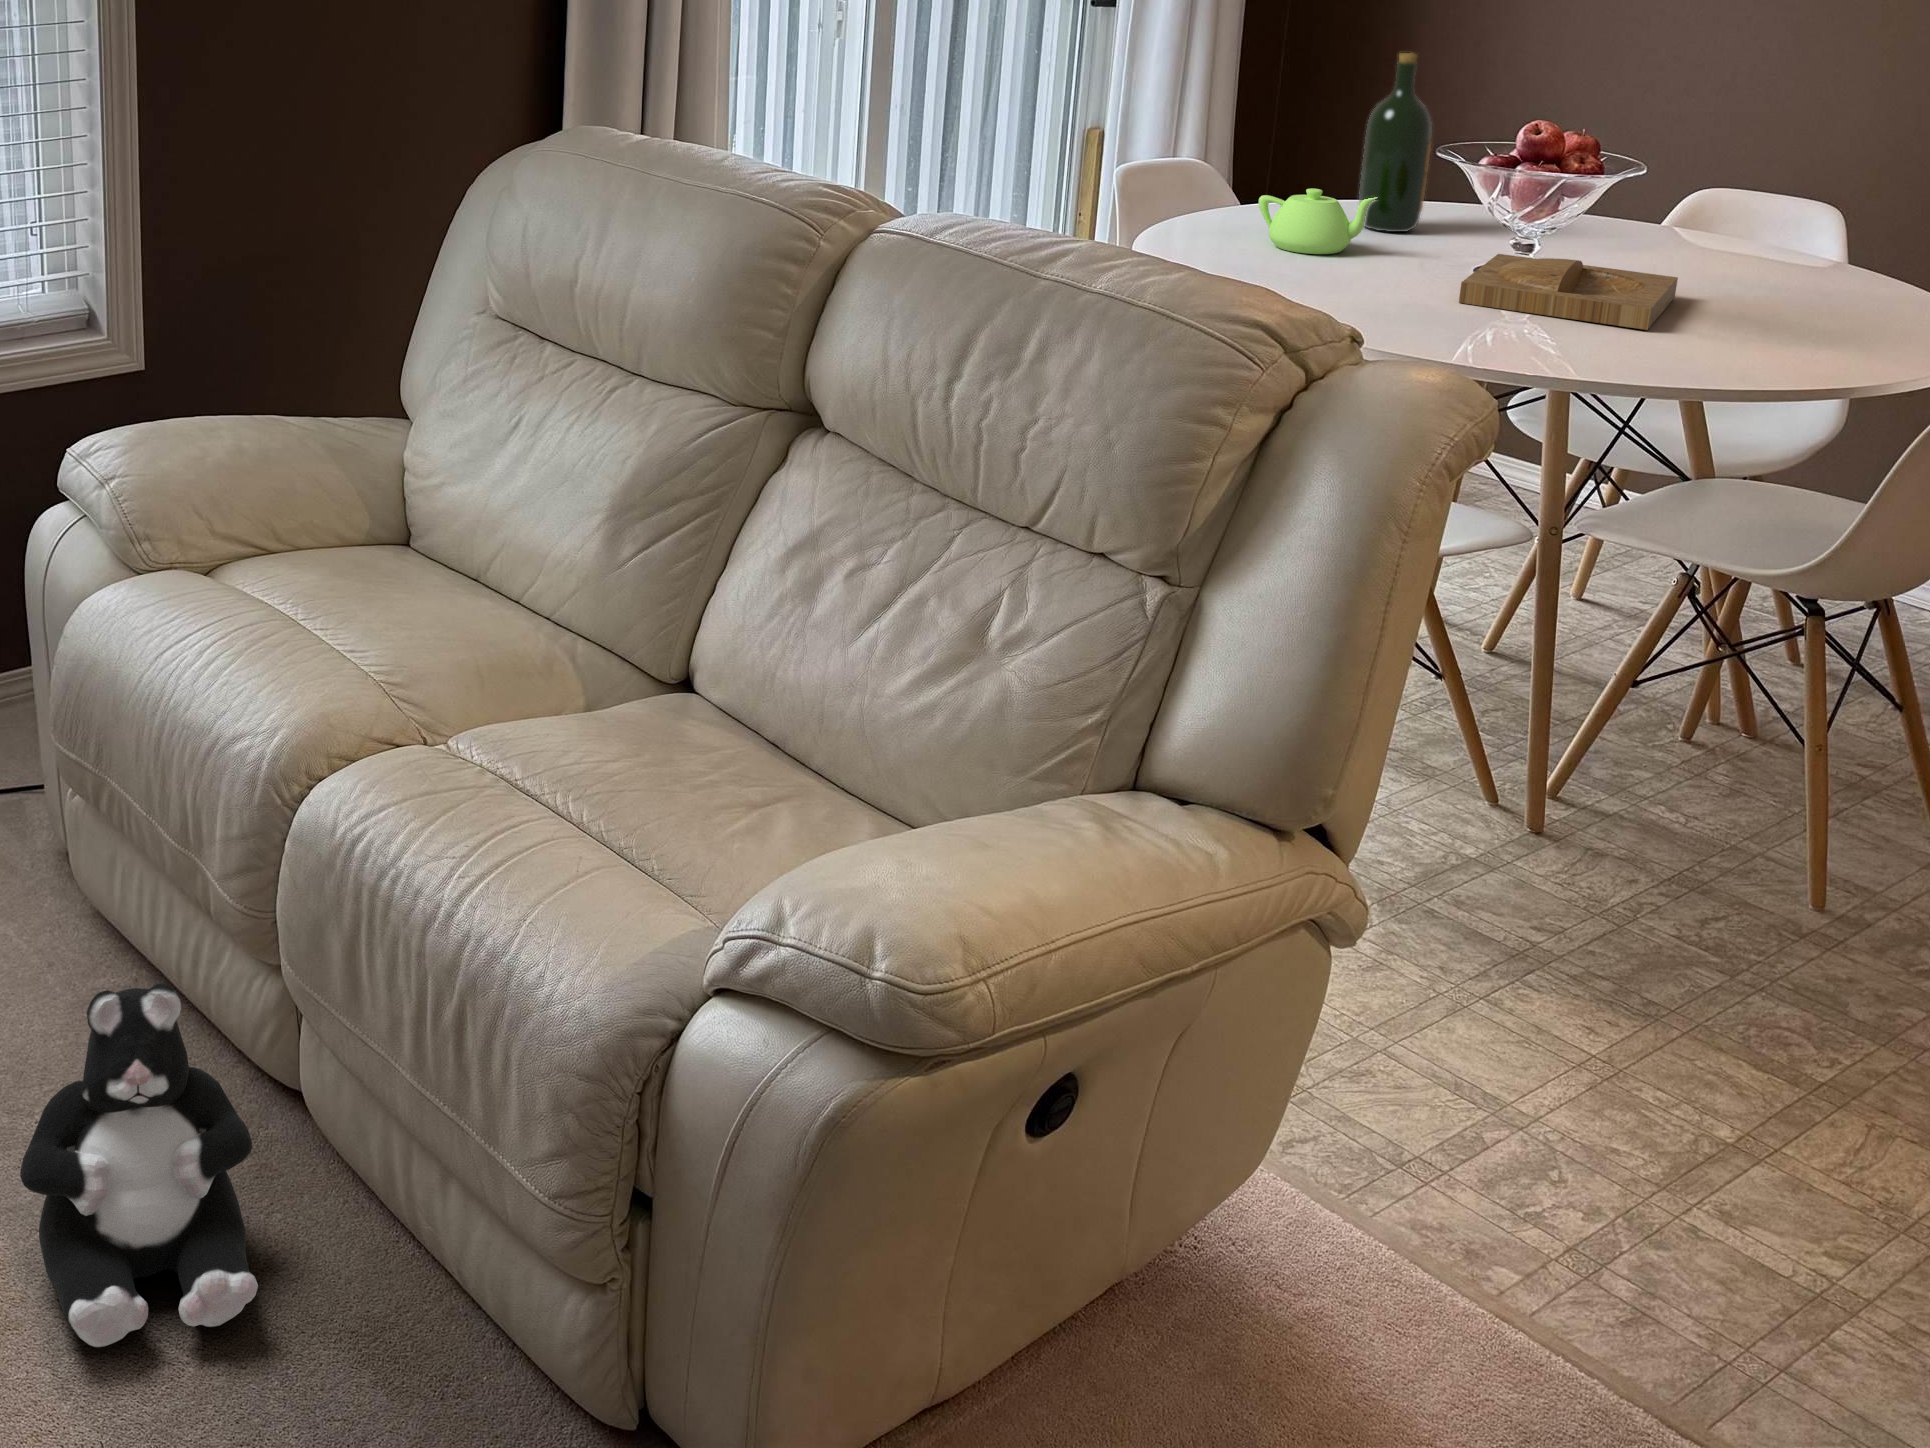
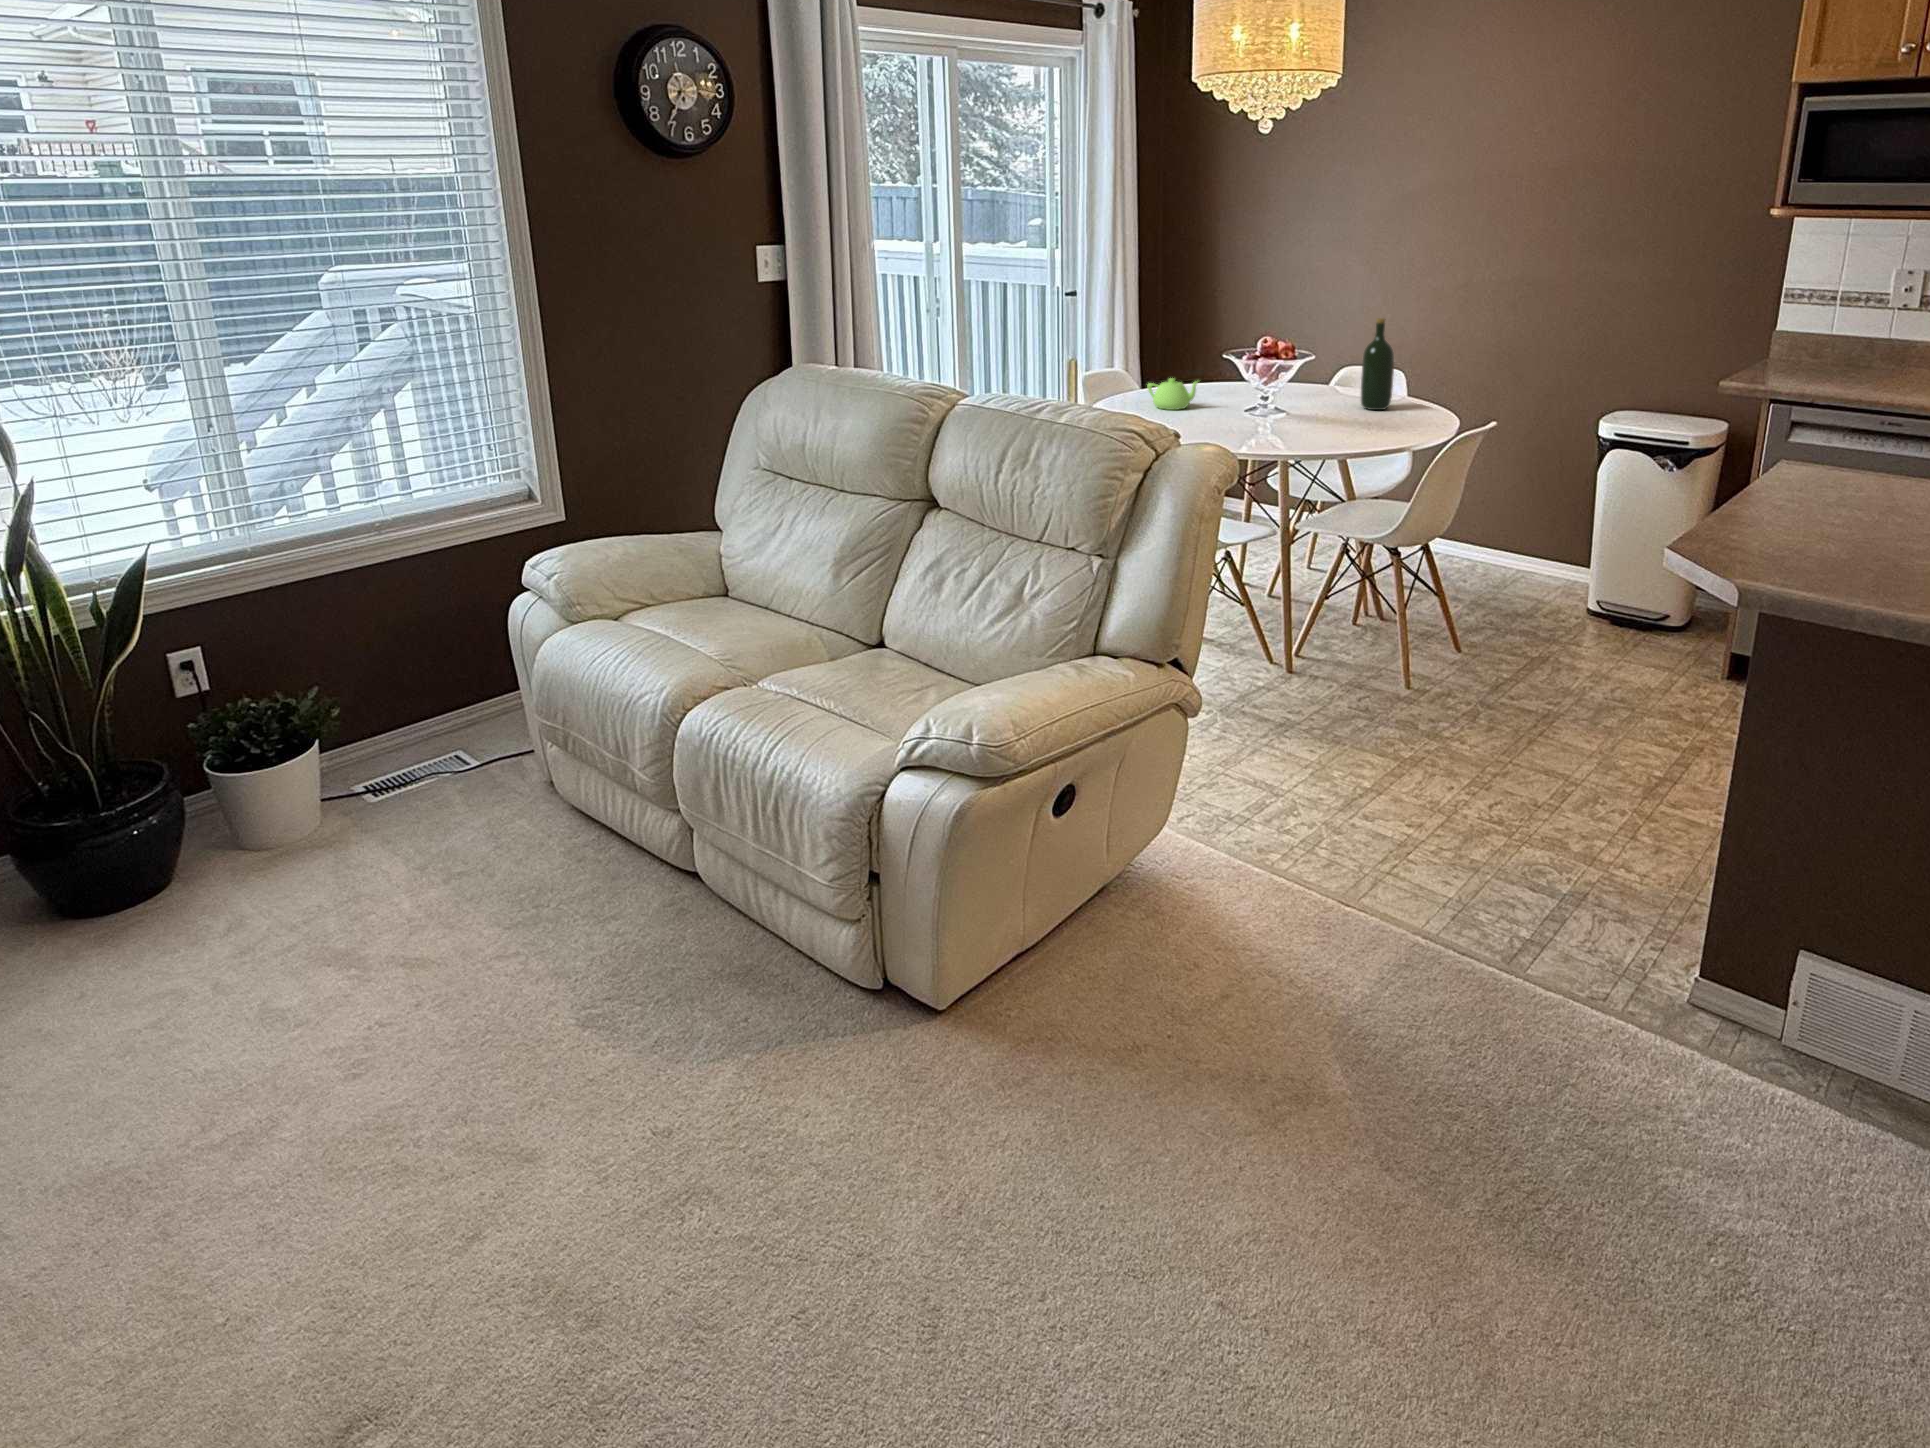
wine bottle: present [1359,53,1432,232] -> present [1361,318,1394,410]
tray: present [1459,254,1678,330] -> none [1236,403,1330,432]
plush toy: present [20,983,258,1347] -> none [552,818,687,1002]

